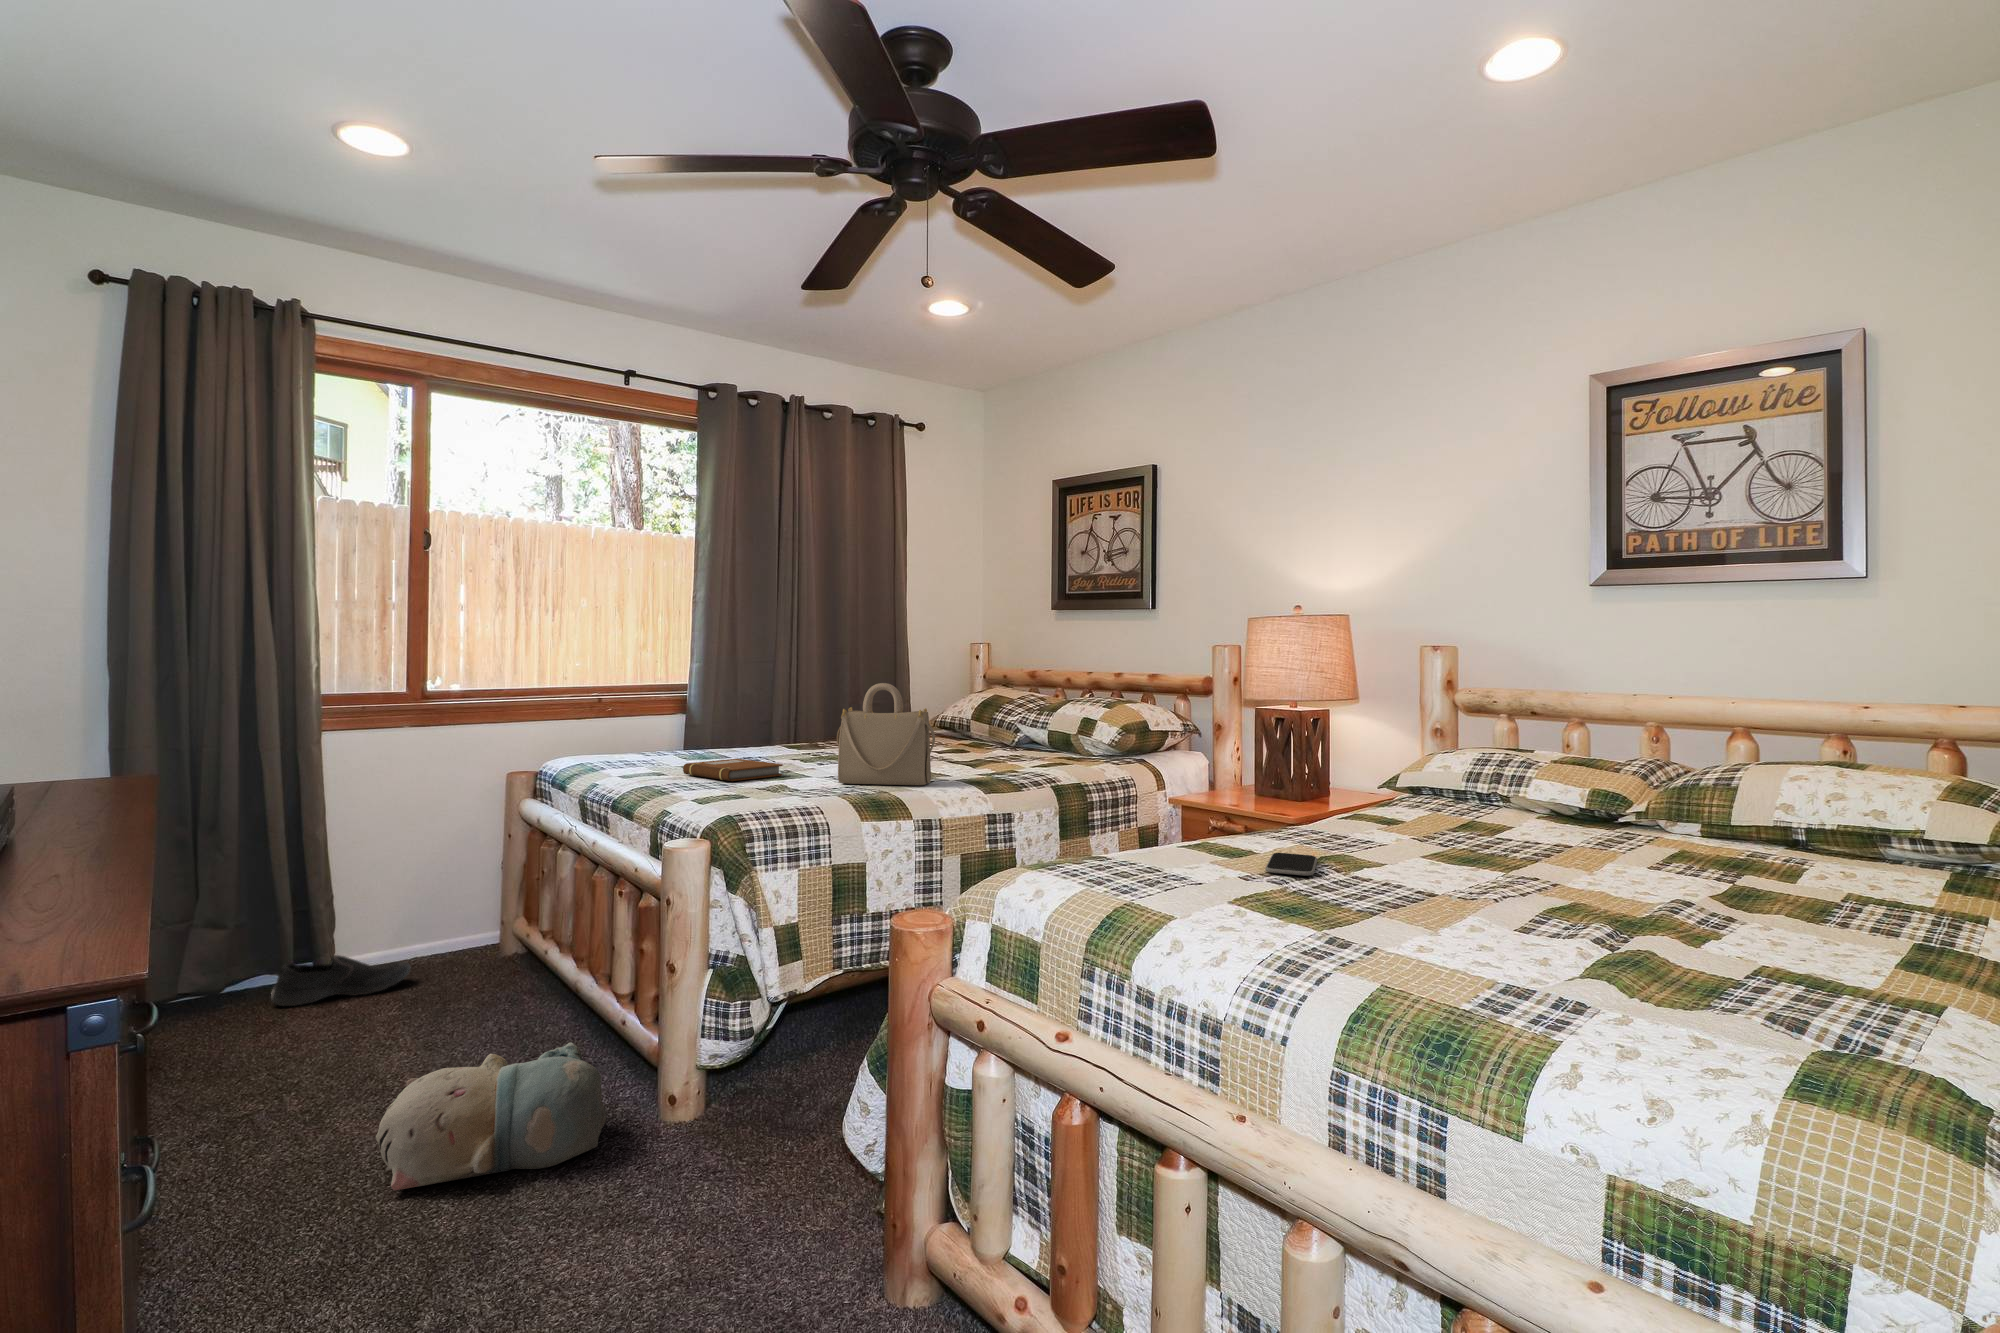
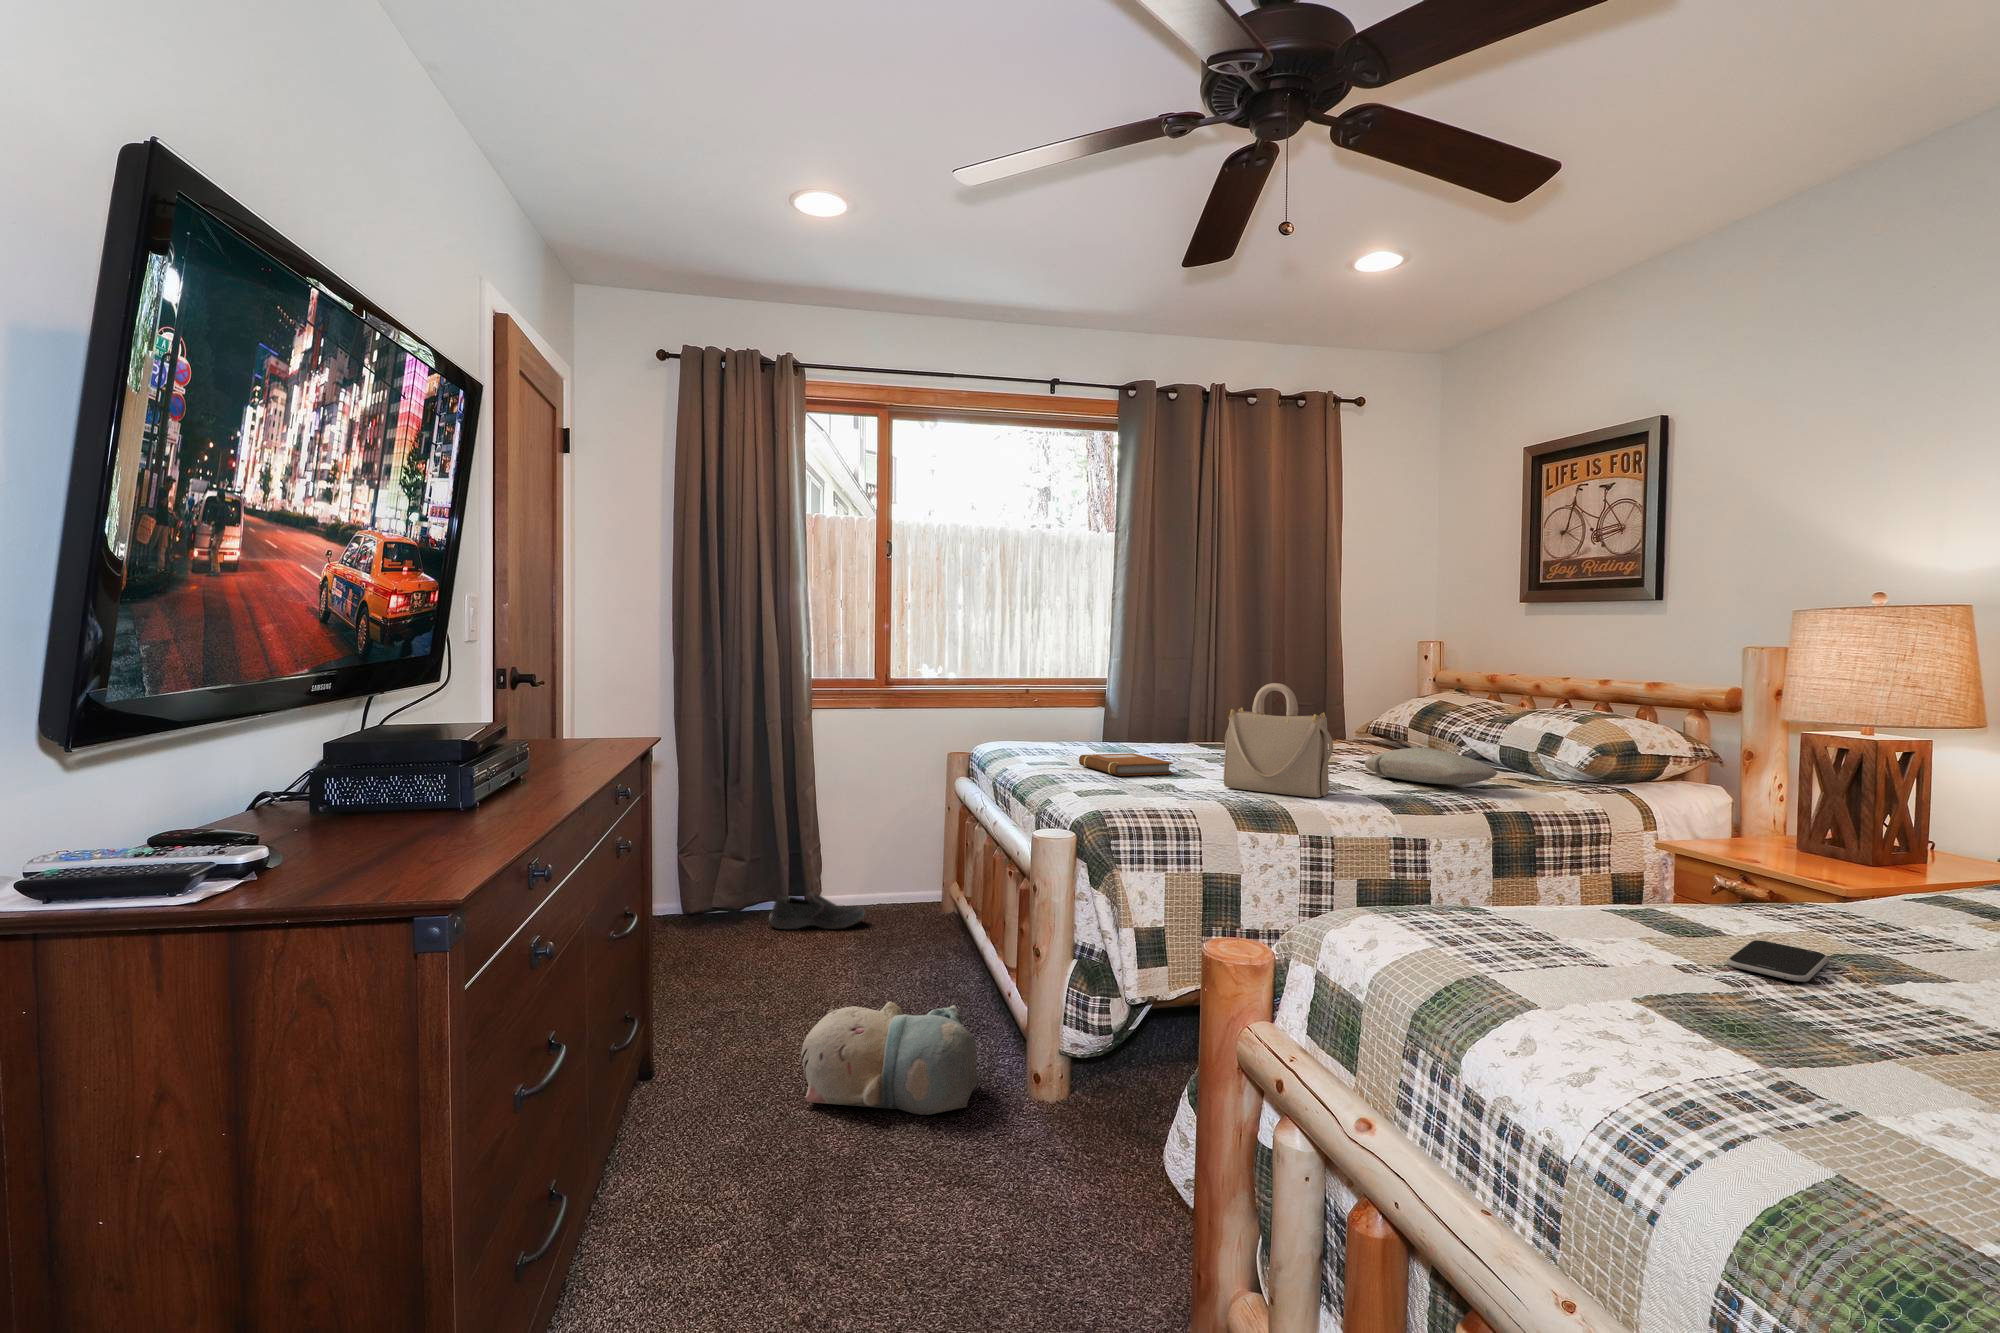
pillow: none [951,736,1058,766] -> present [1365,748,1498,784]

